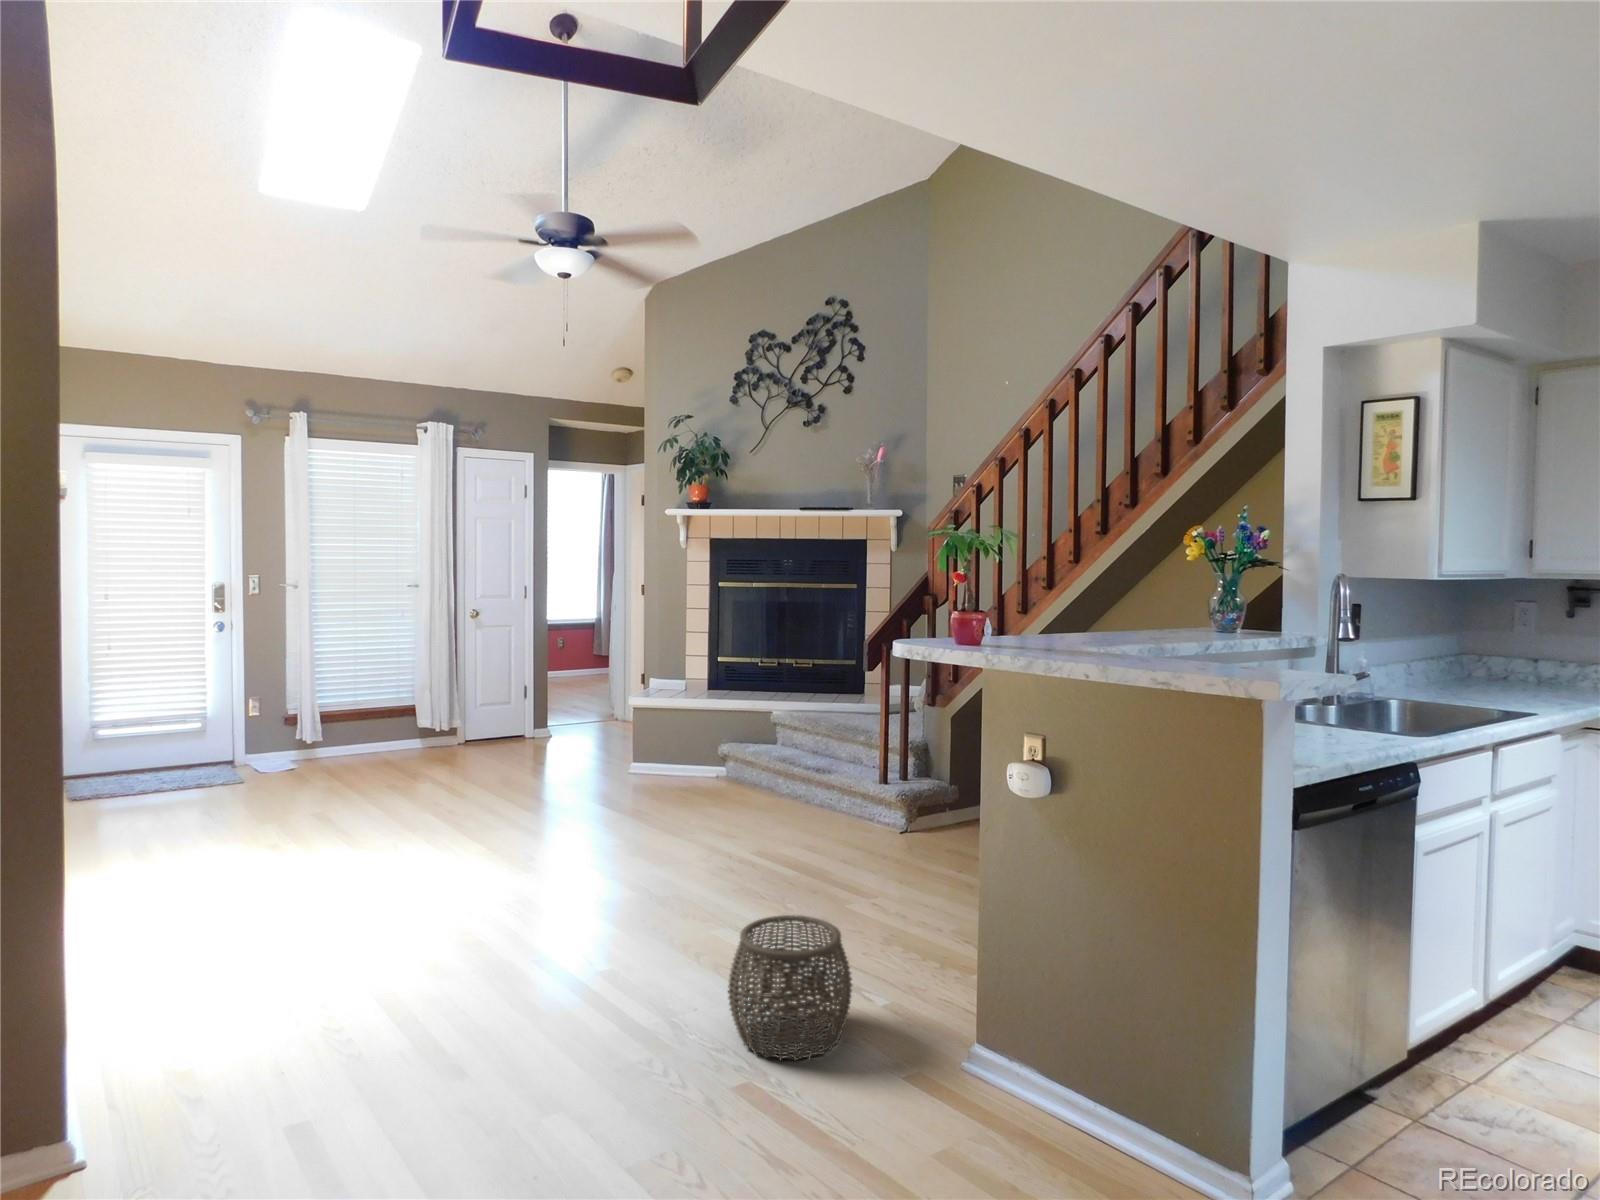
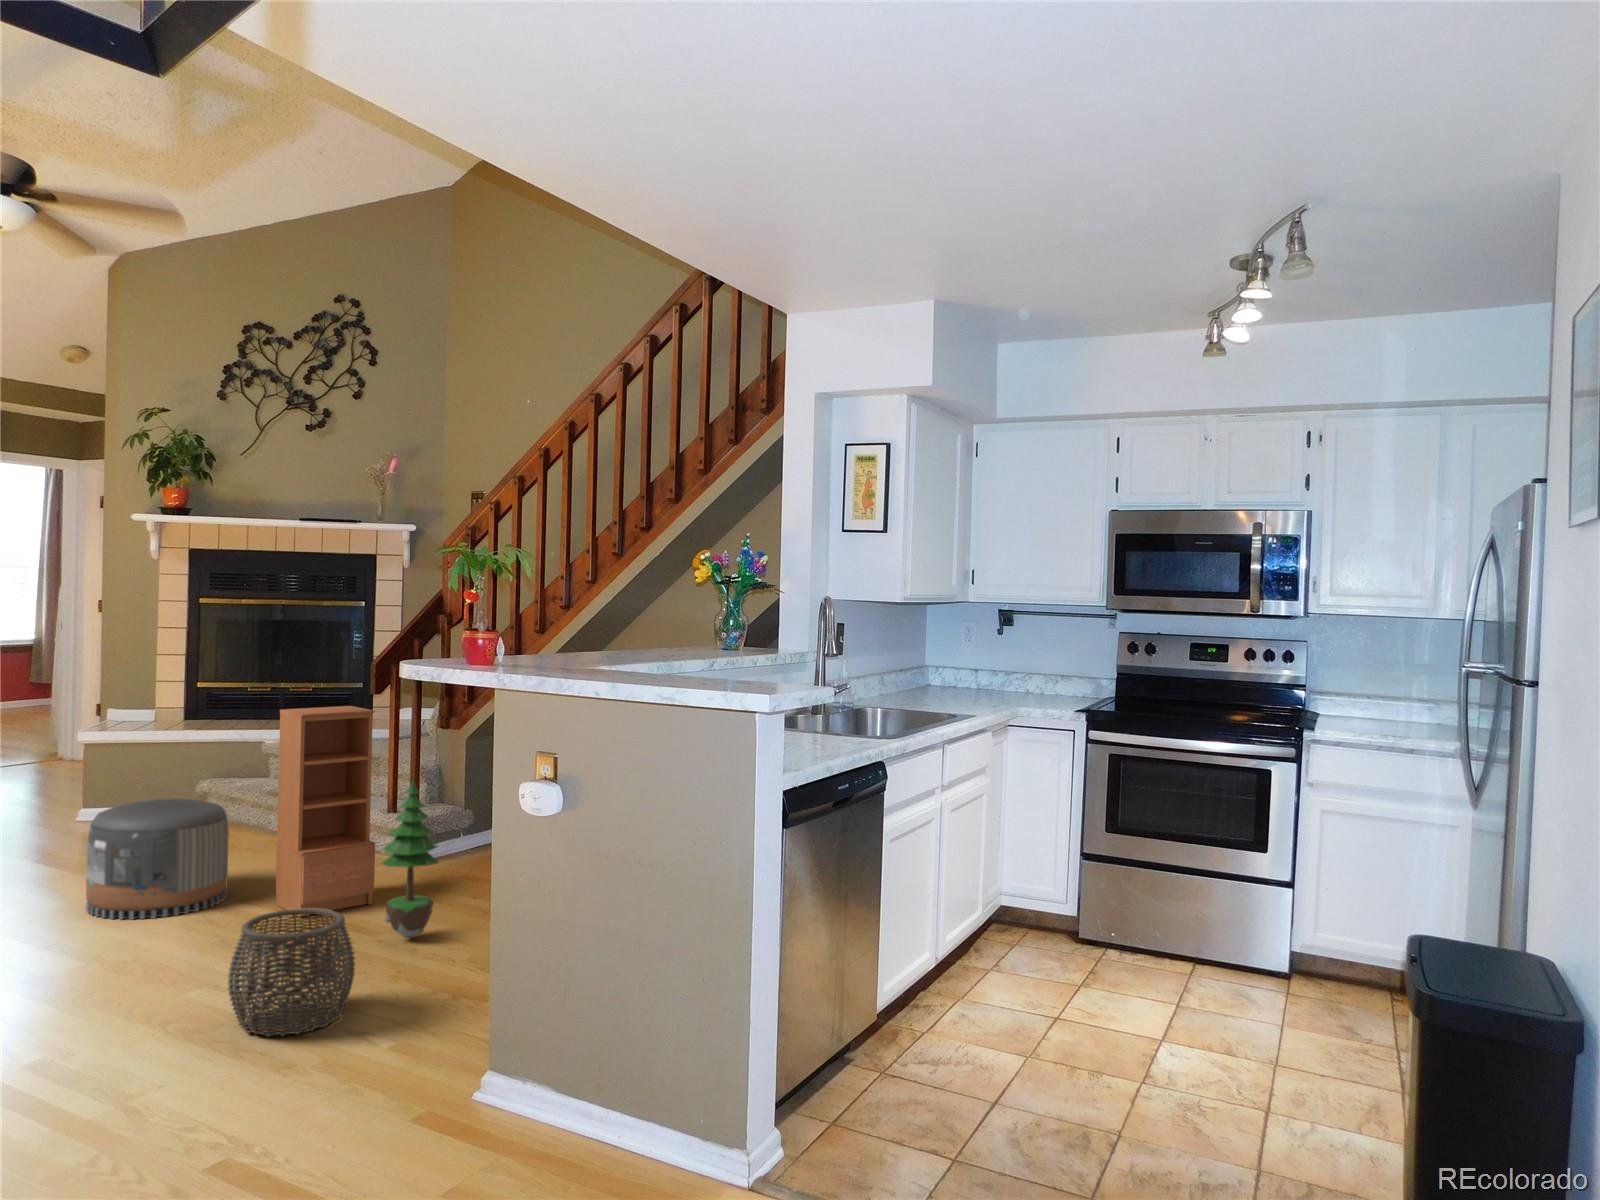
bookcase: none [779,689,869,898] -> present [276,706,375,916]
pouf: none [625,769,739,883] -> present [86,799,229,920]
potted tree: none [874,774,935,942] -> present [382,781,439,940]

